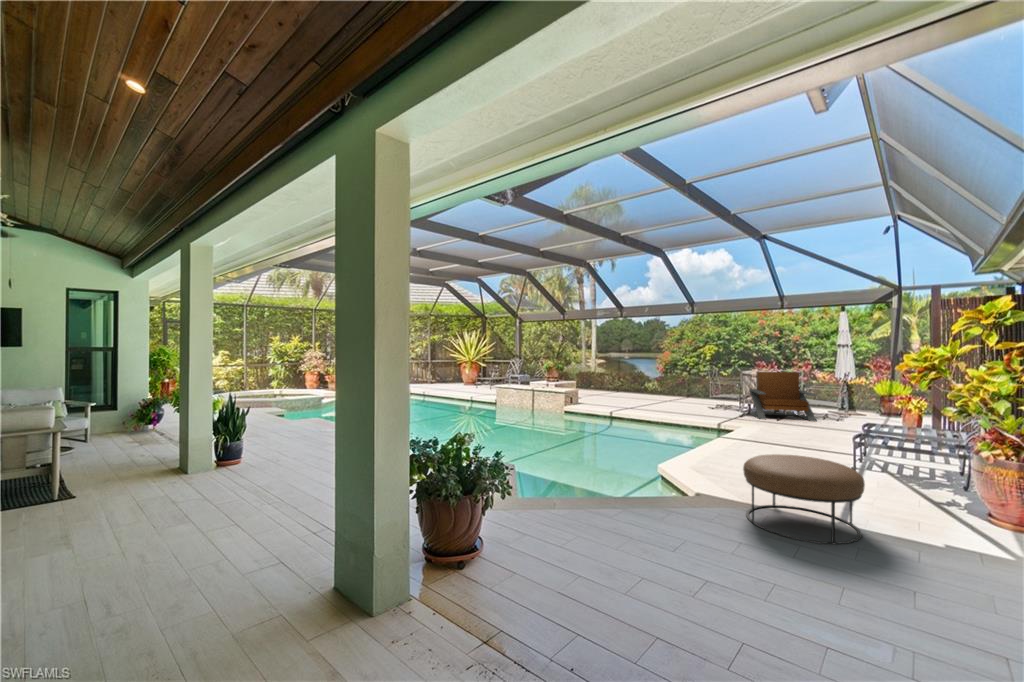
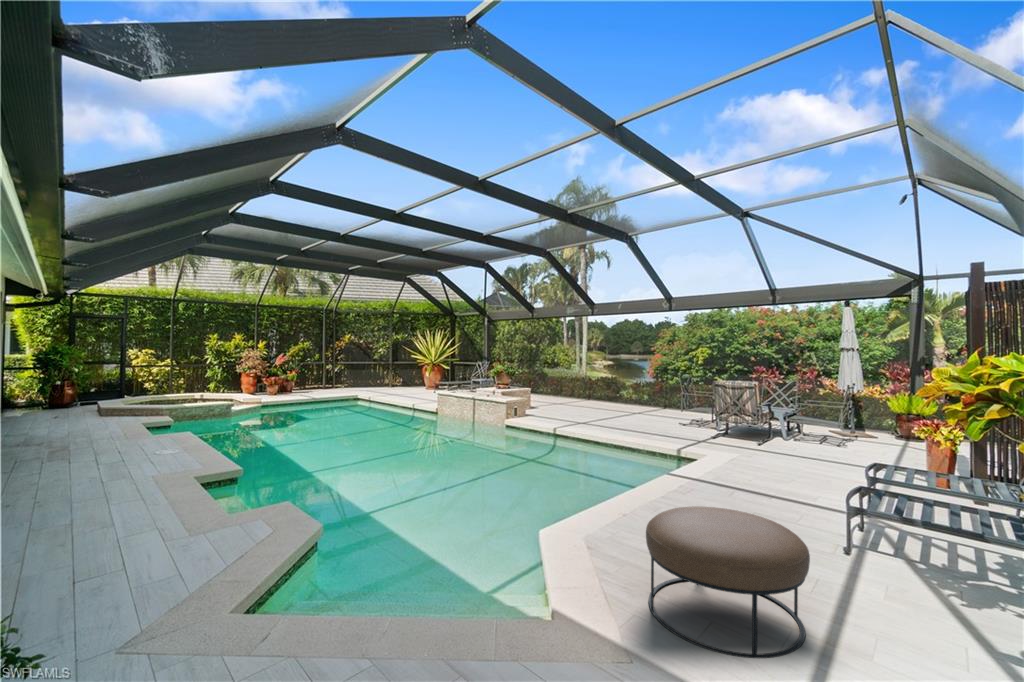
lounge chair: present [749,371,817,422] -> none [737,380,814,442]

